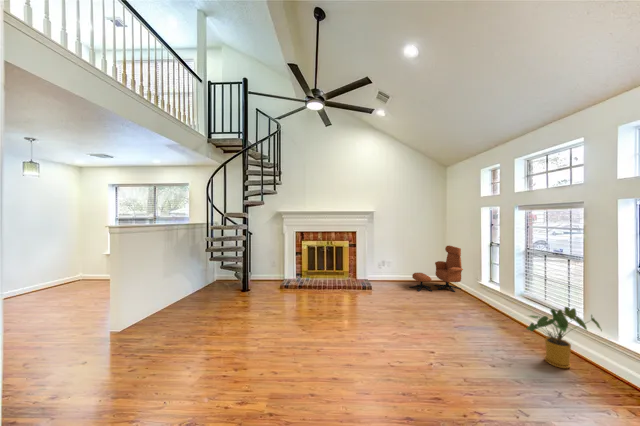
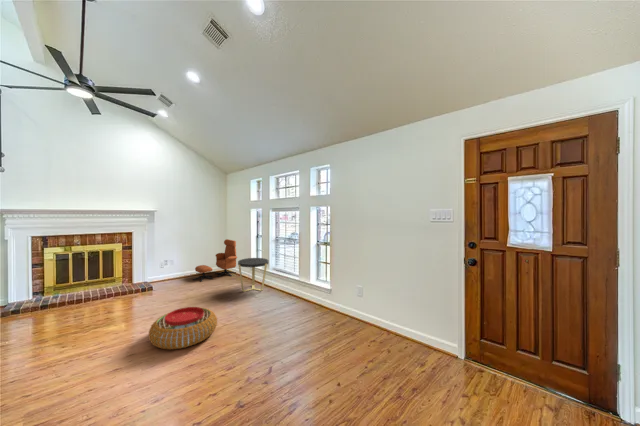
side table: none [465,273,513,322] -> present [238,258,268,292]
house plant: present [527,307,602,368] -> none [274,272,309,310]
pouf: none [367,318,439,366] -> present [149,307,217,349]

